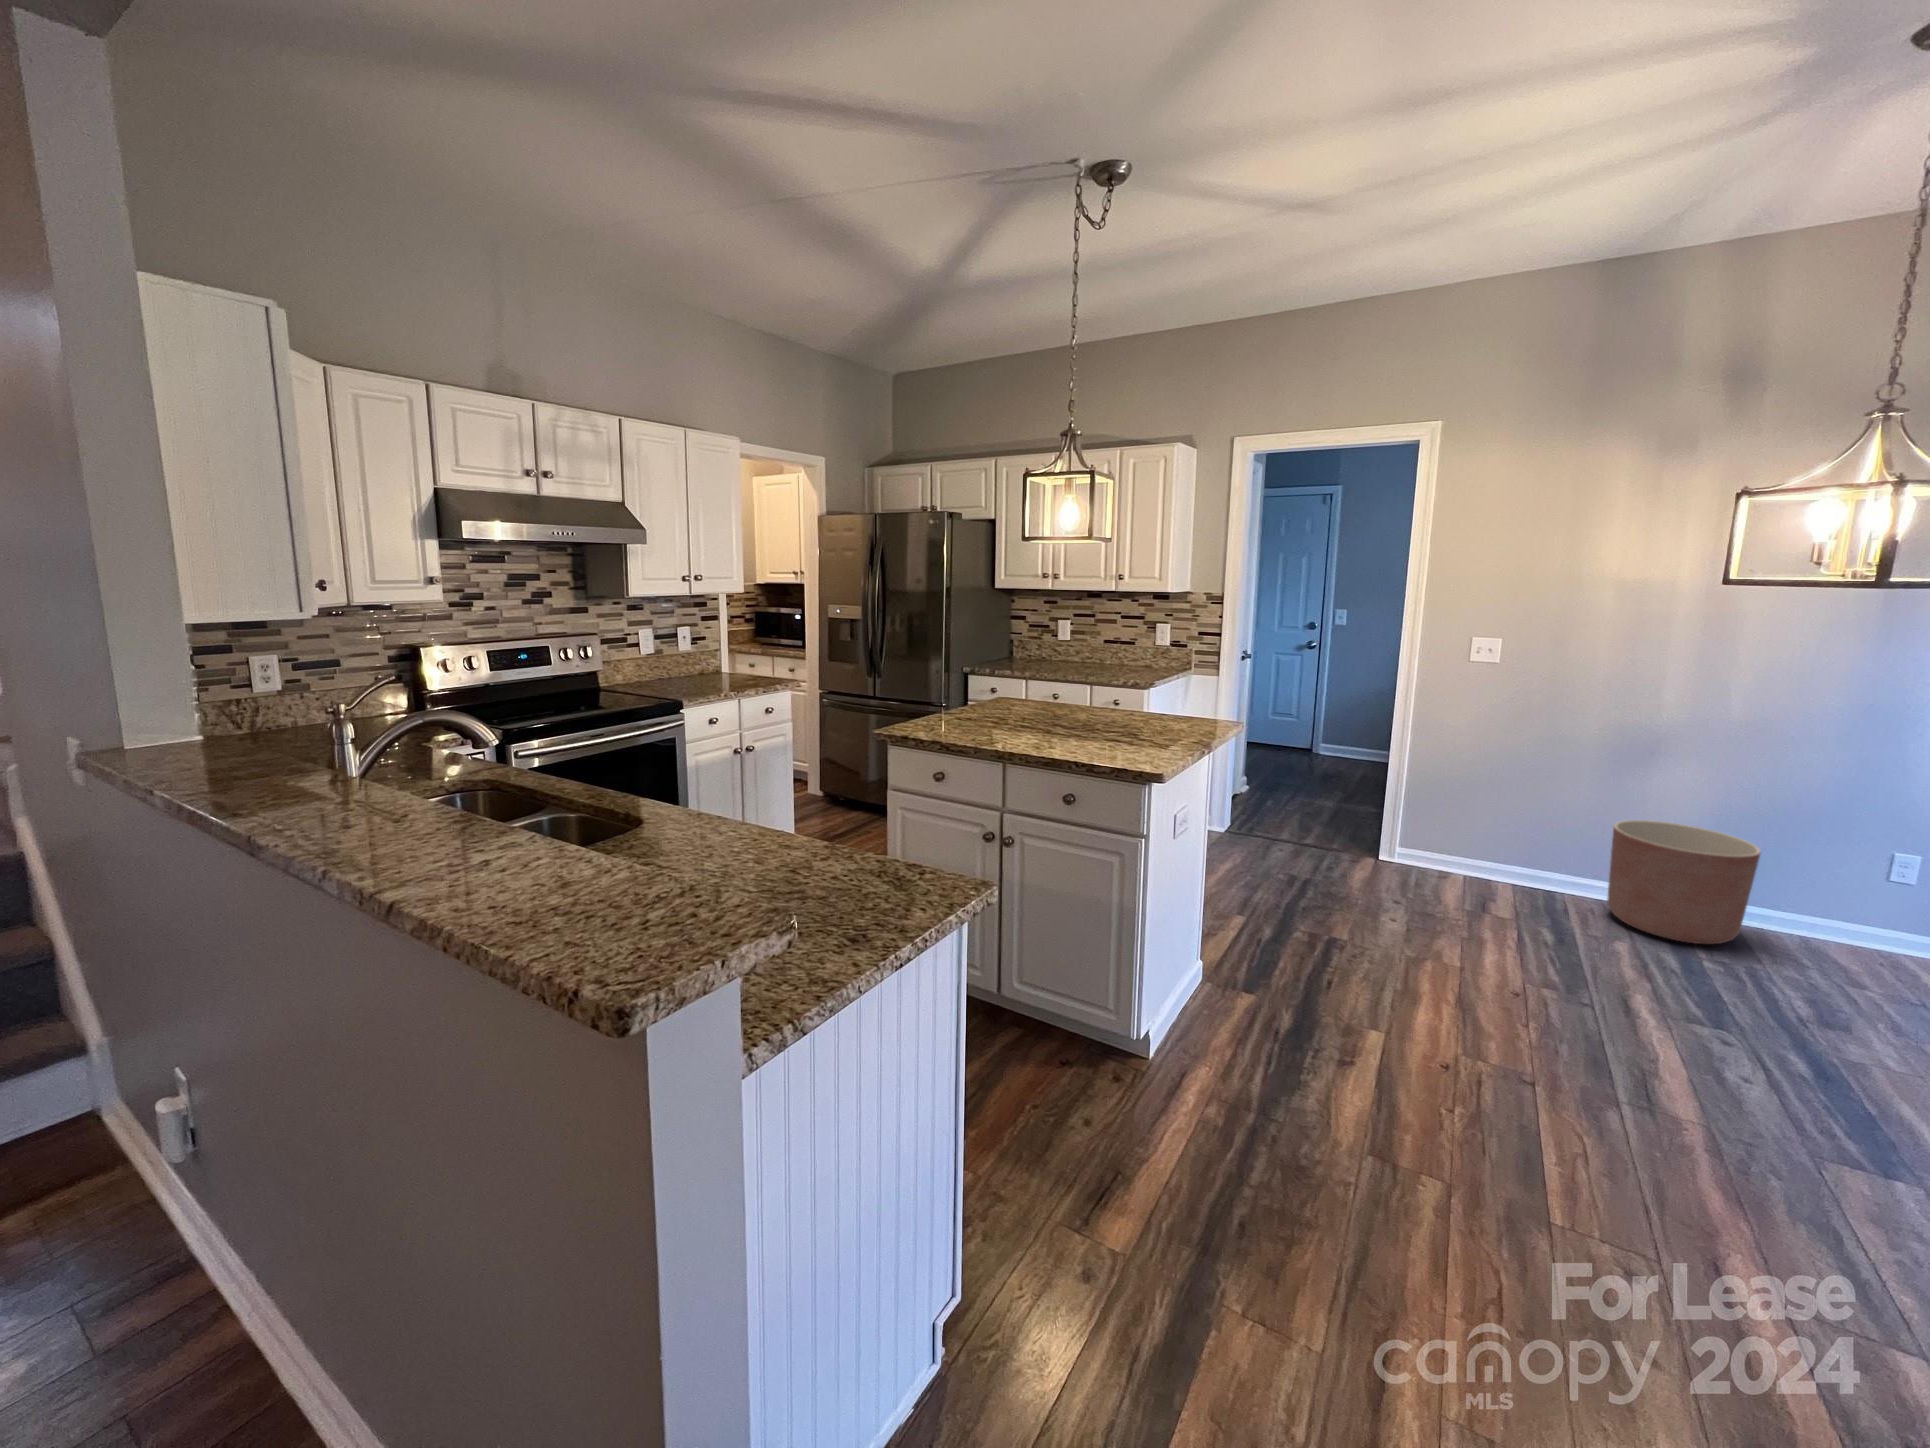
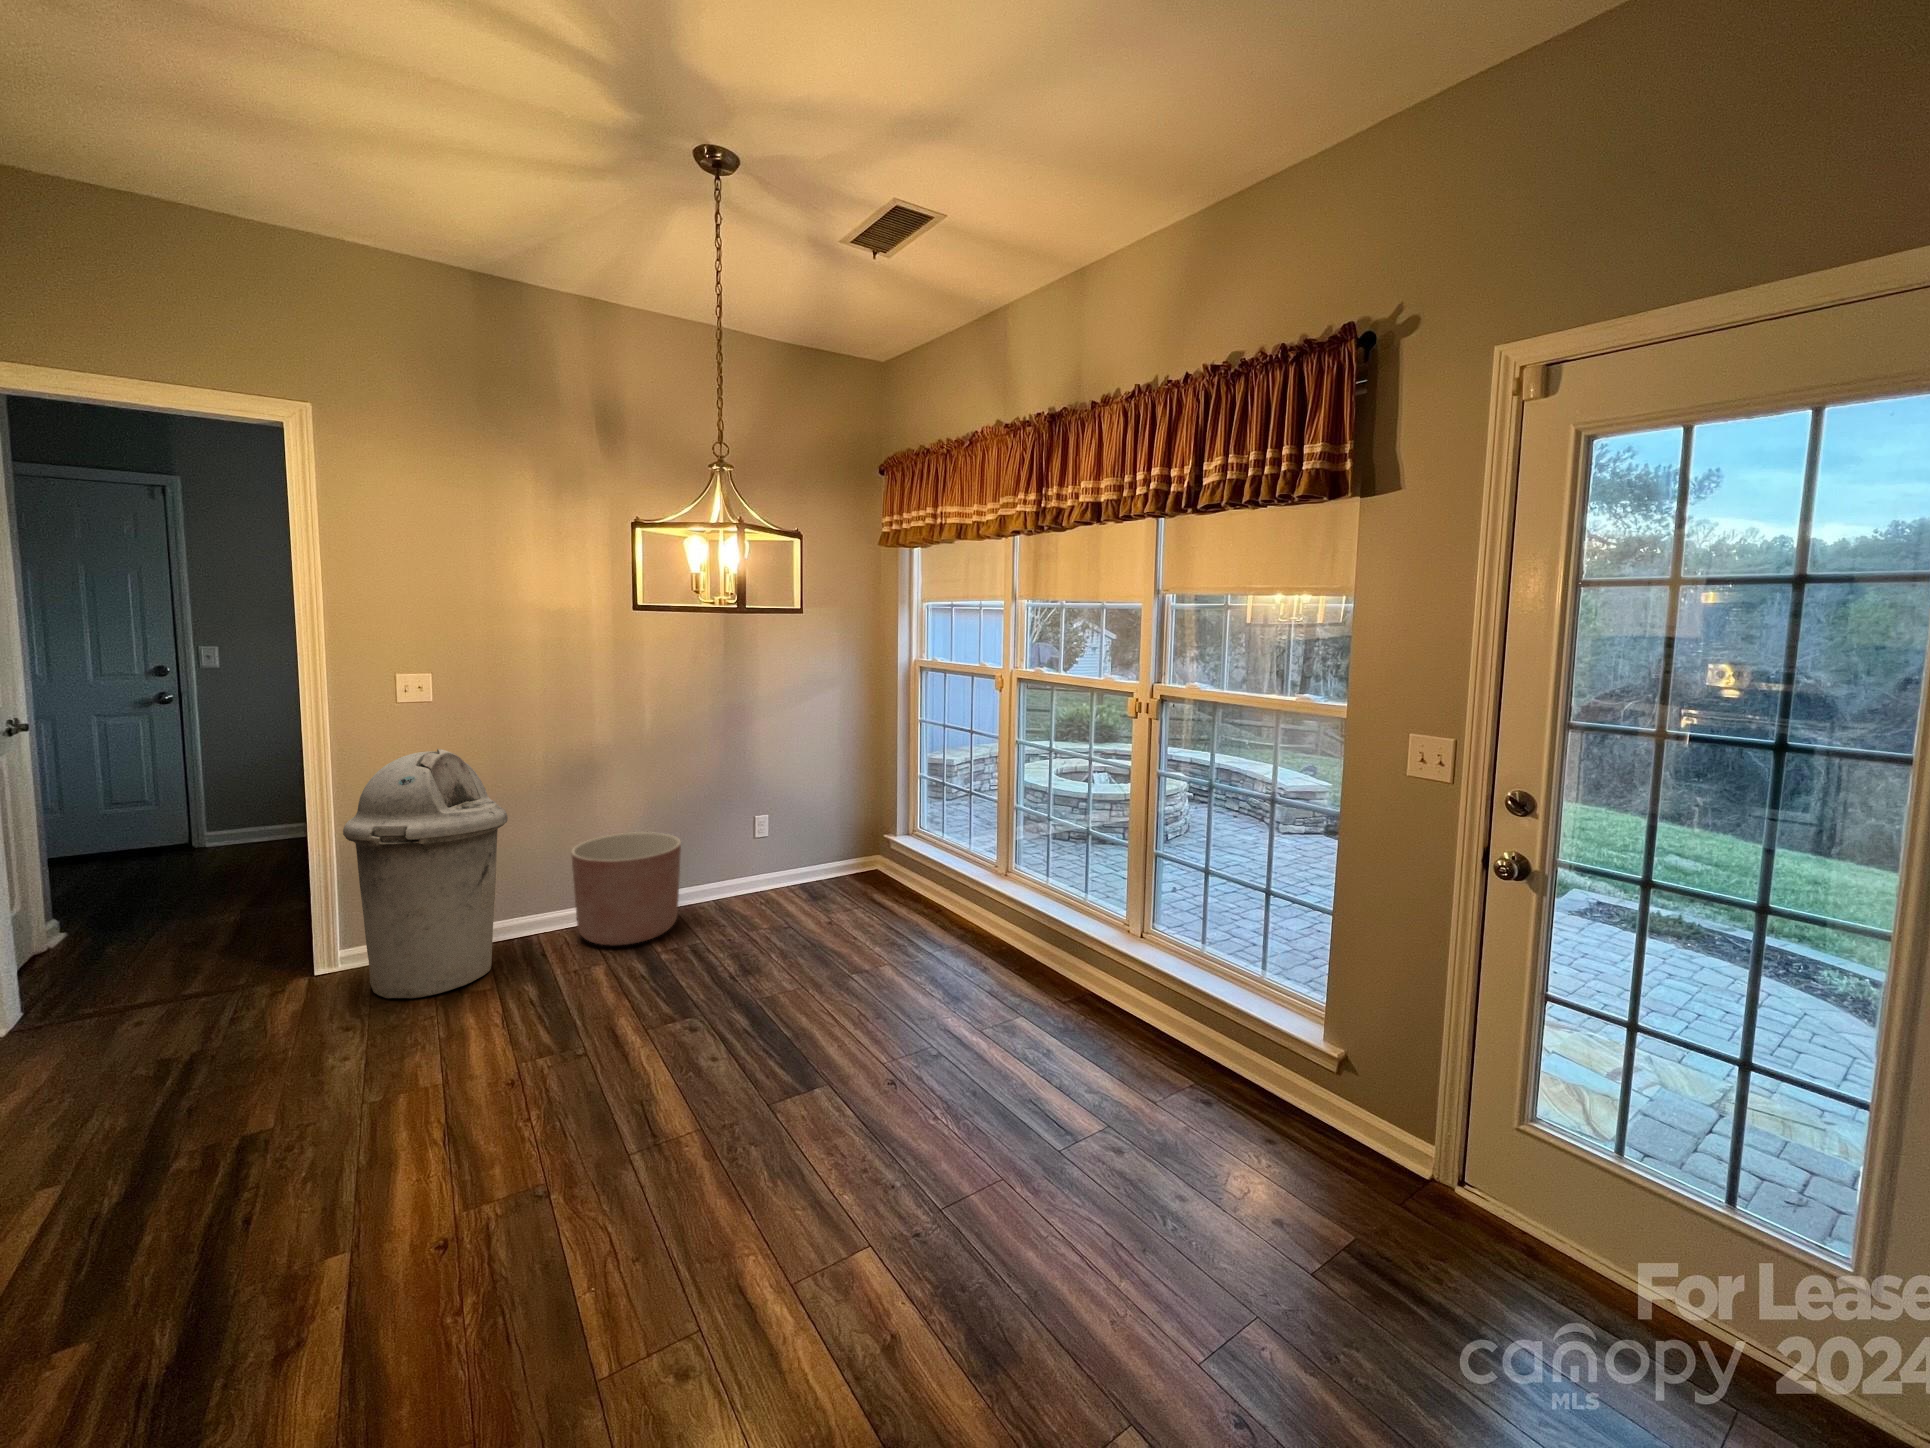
trash can: none [1415,703,1552,908] -> present [343,749,508,999]

